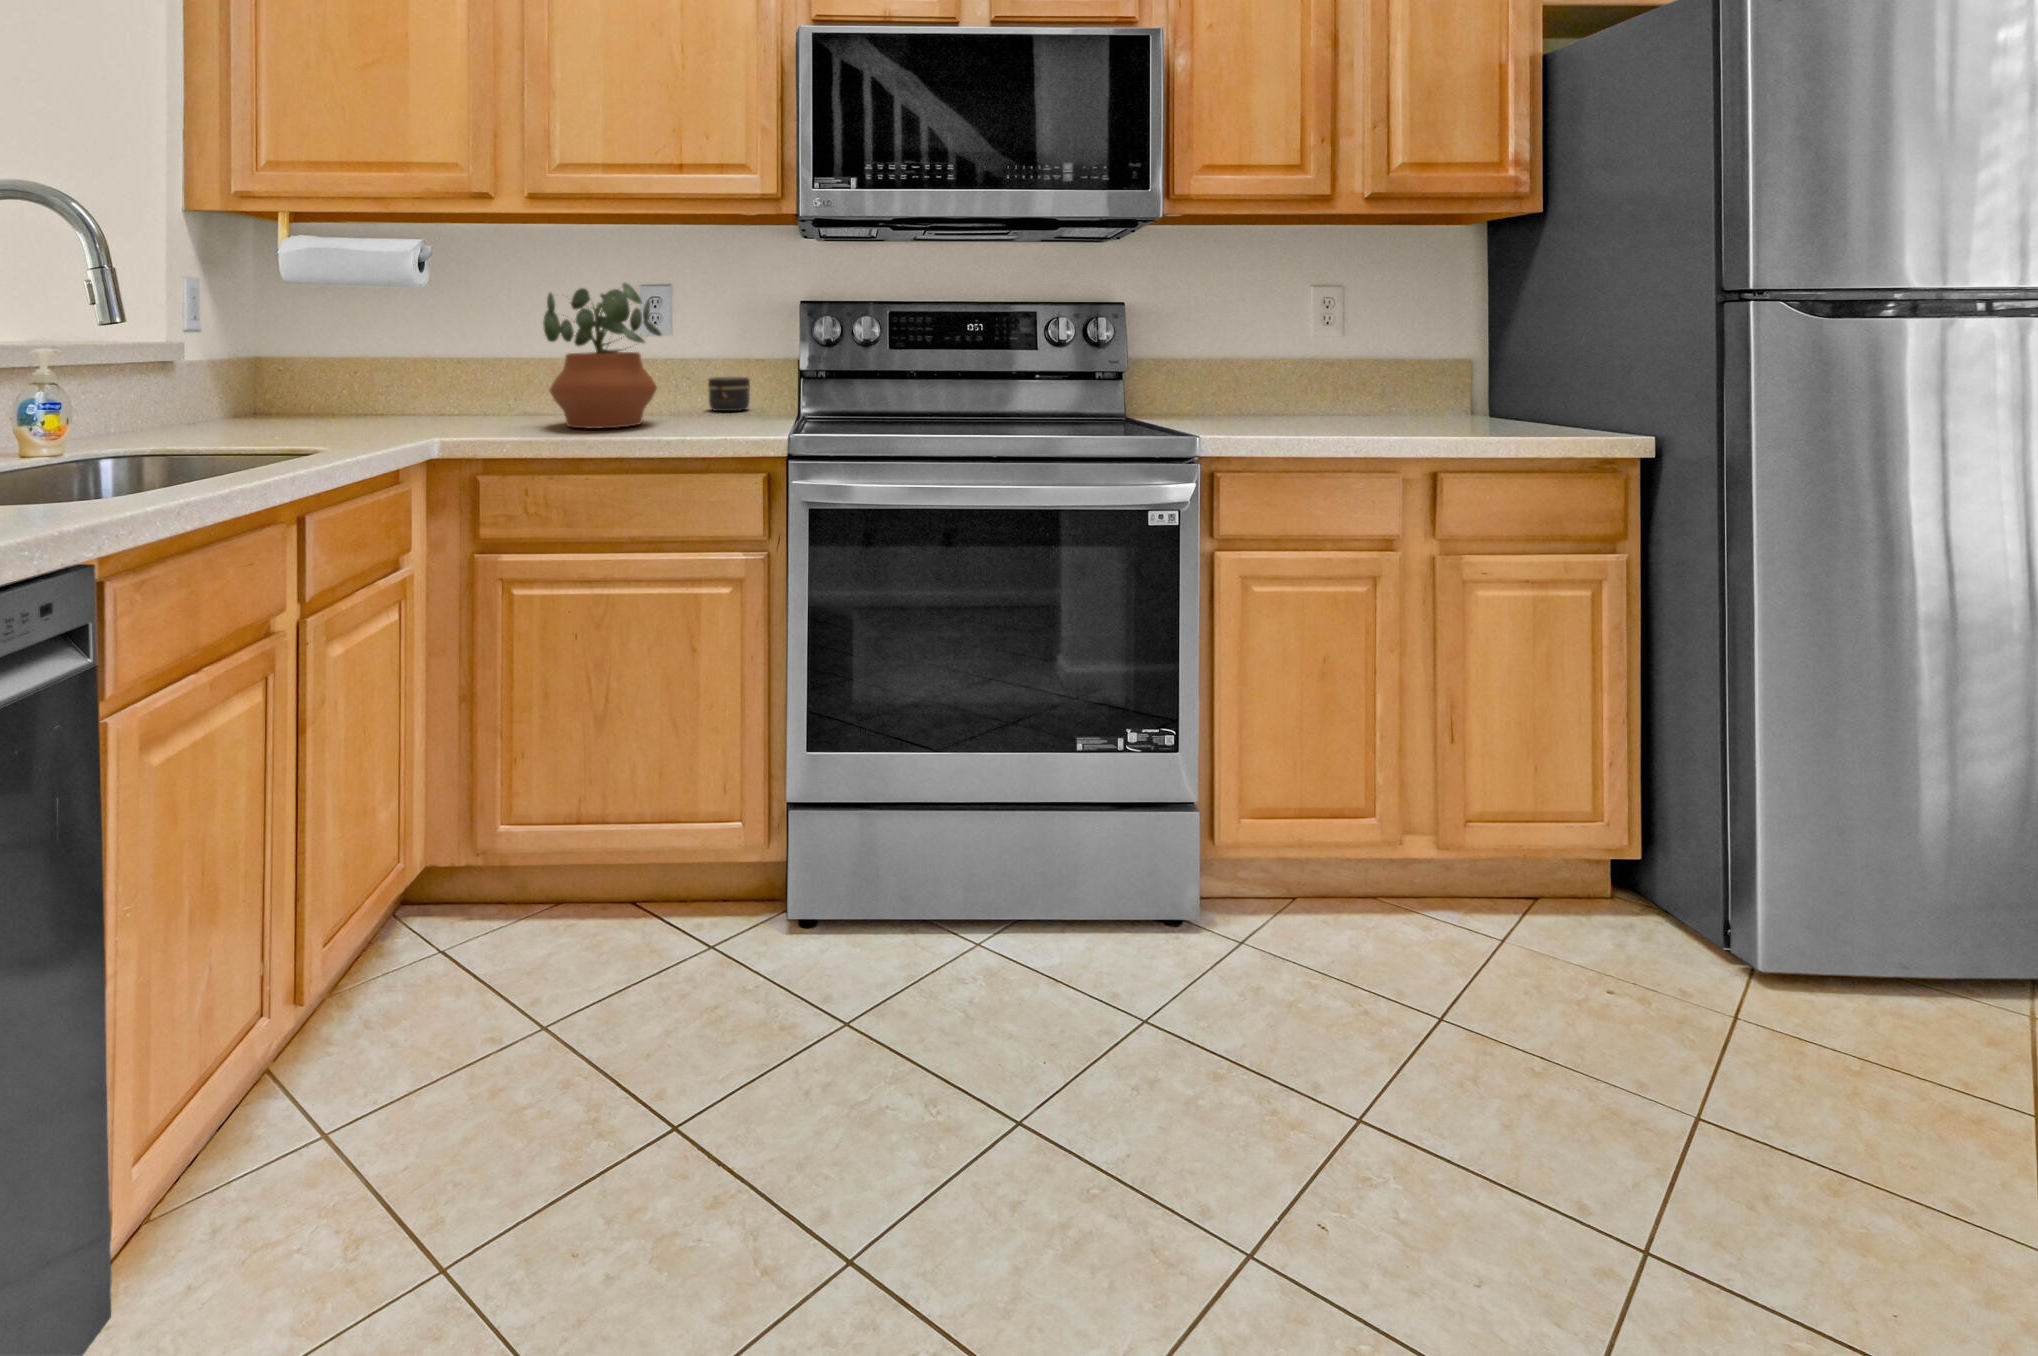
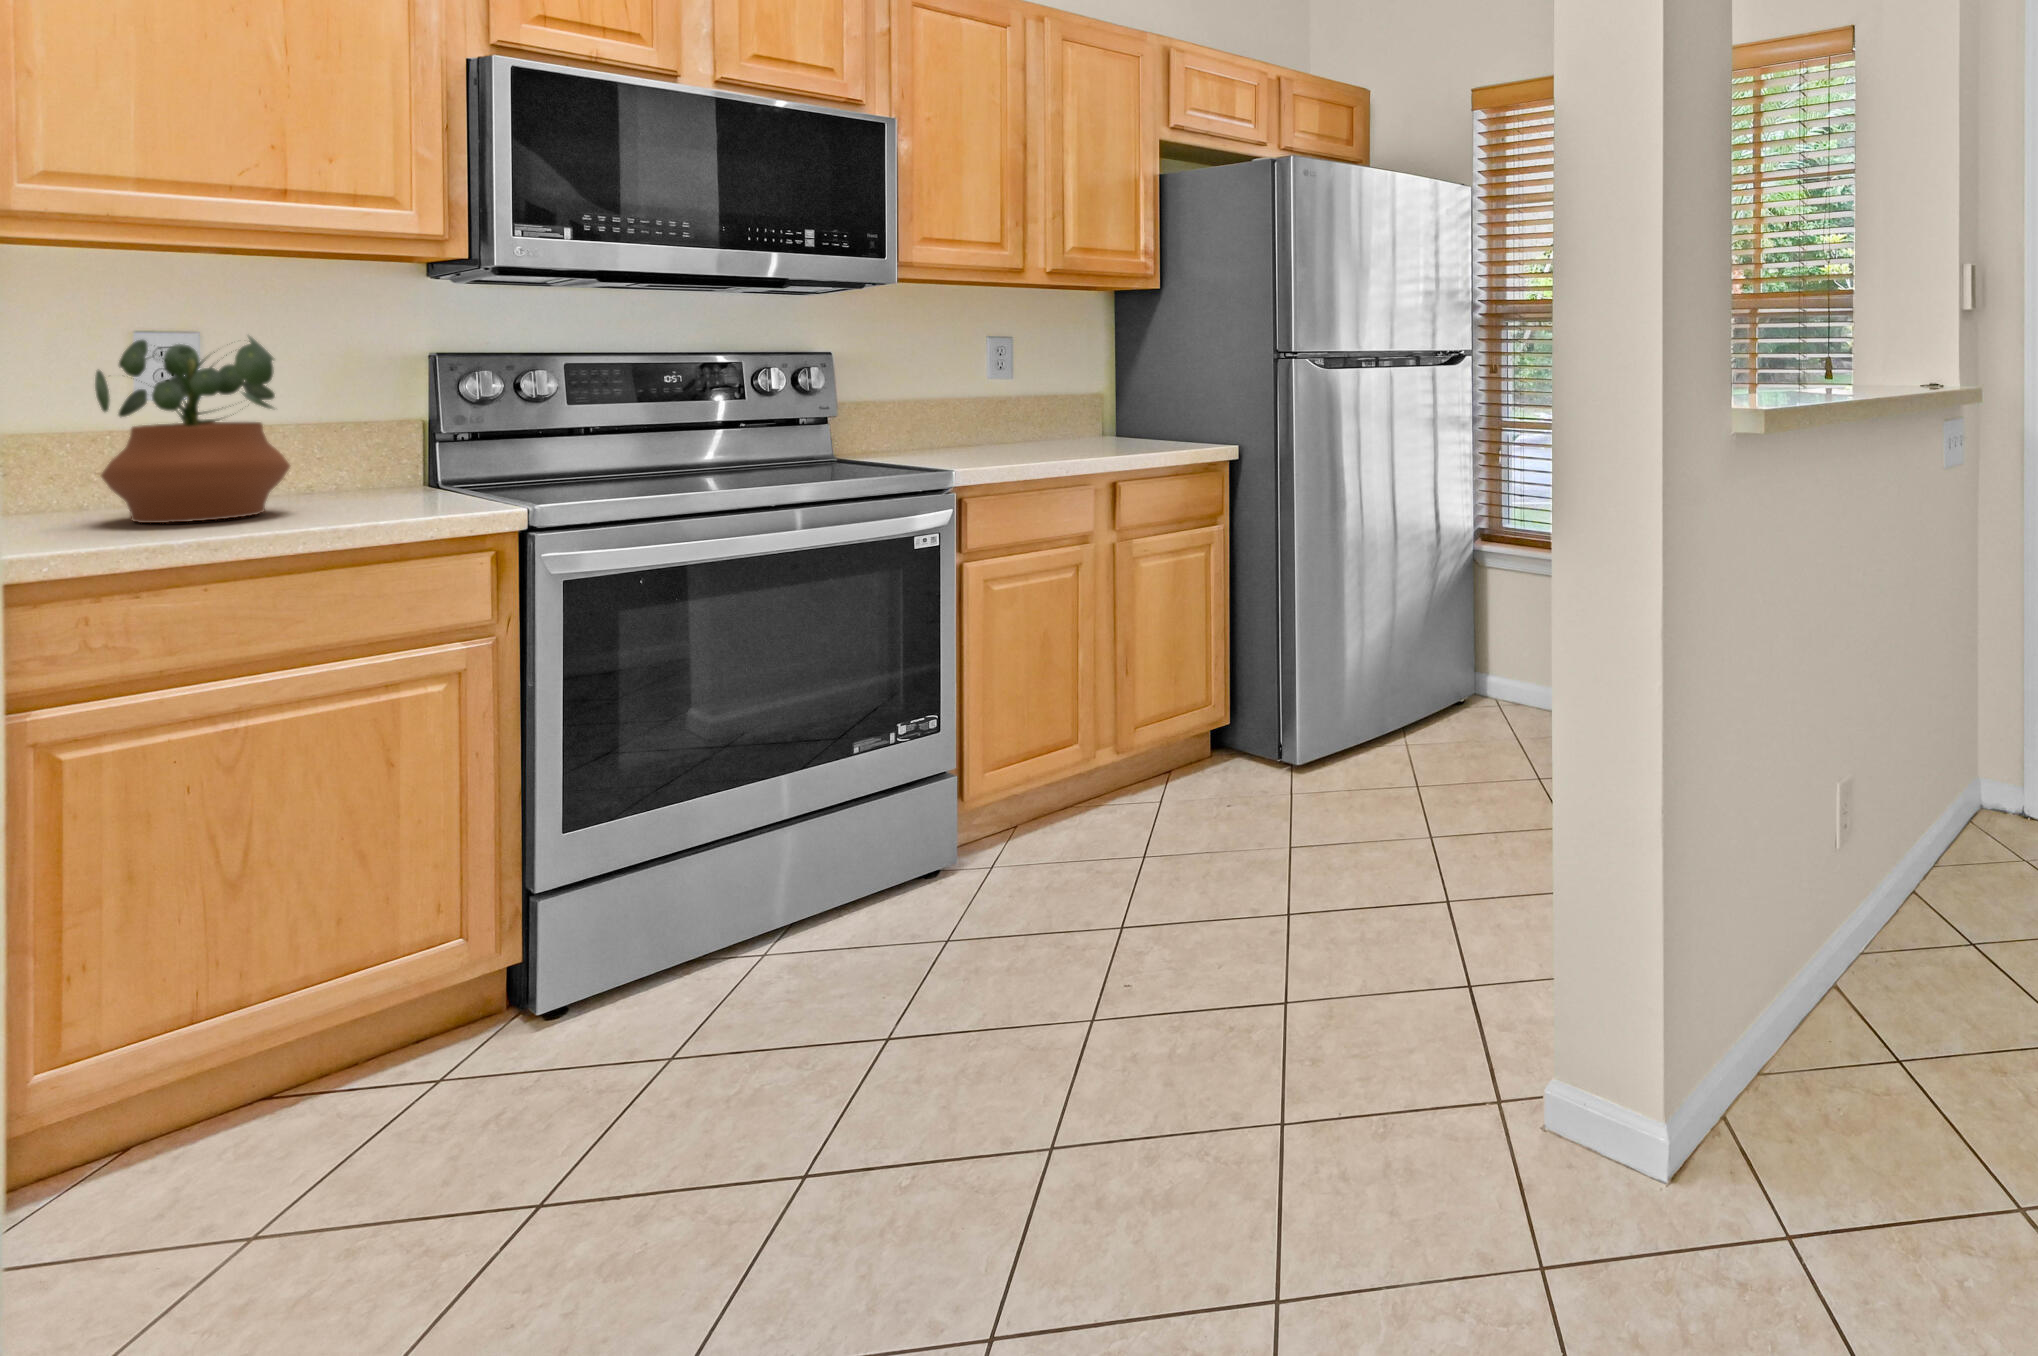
jar: present [708,377,750,411] -> none [300,448,369,492]

